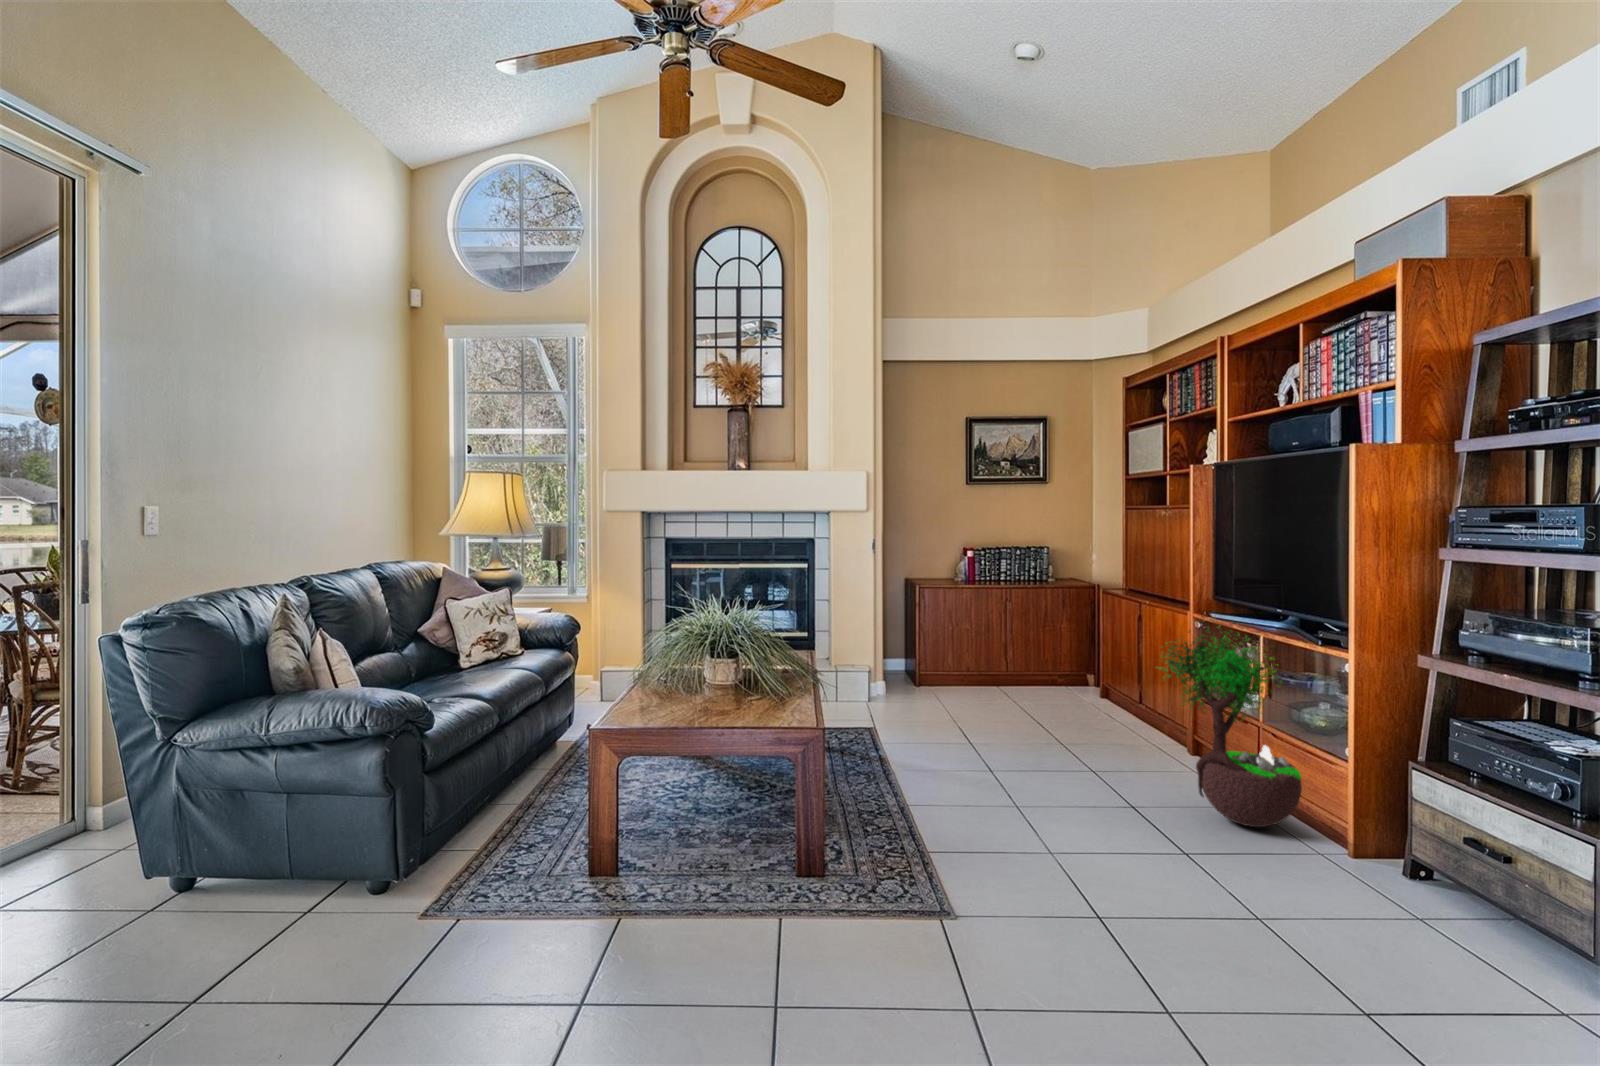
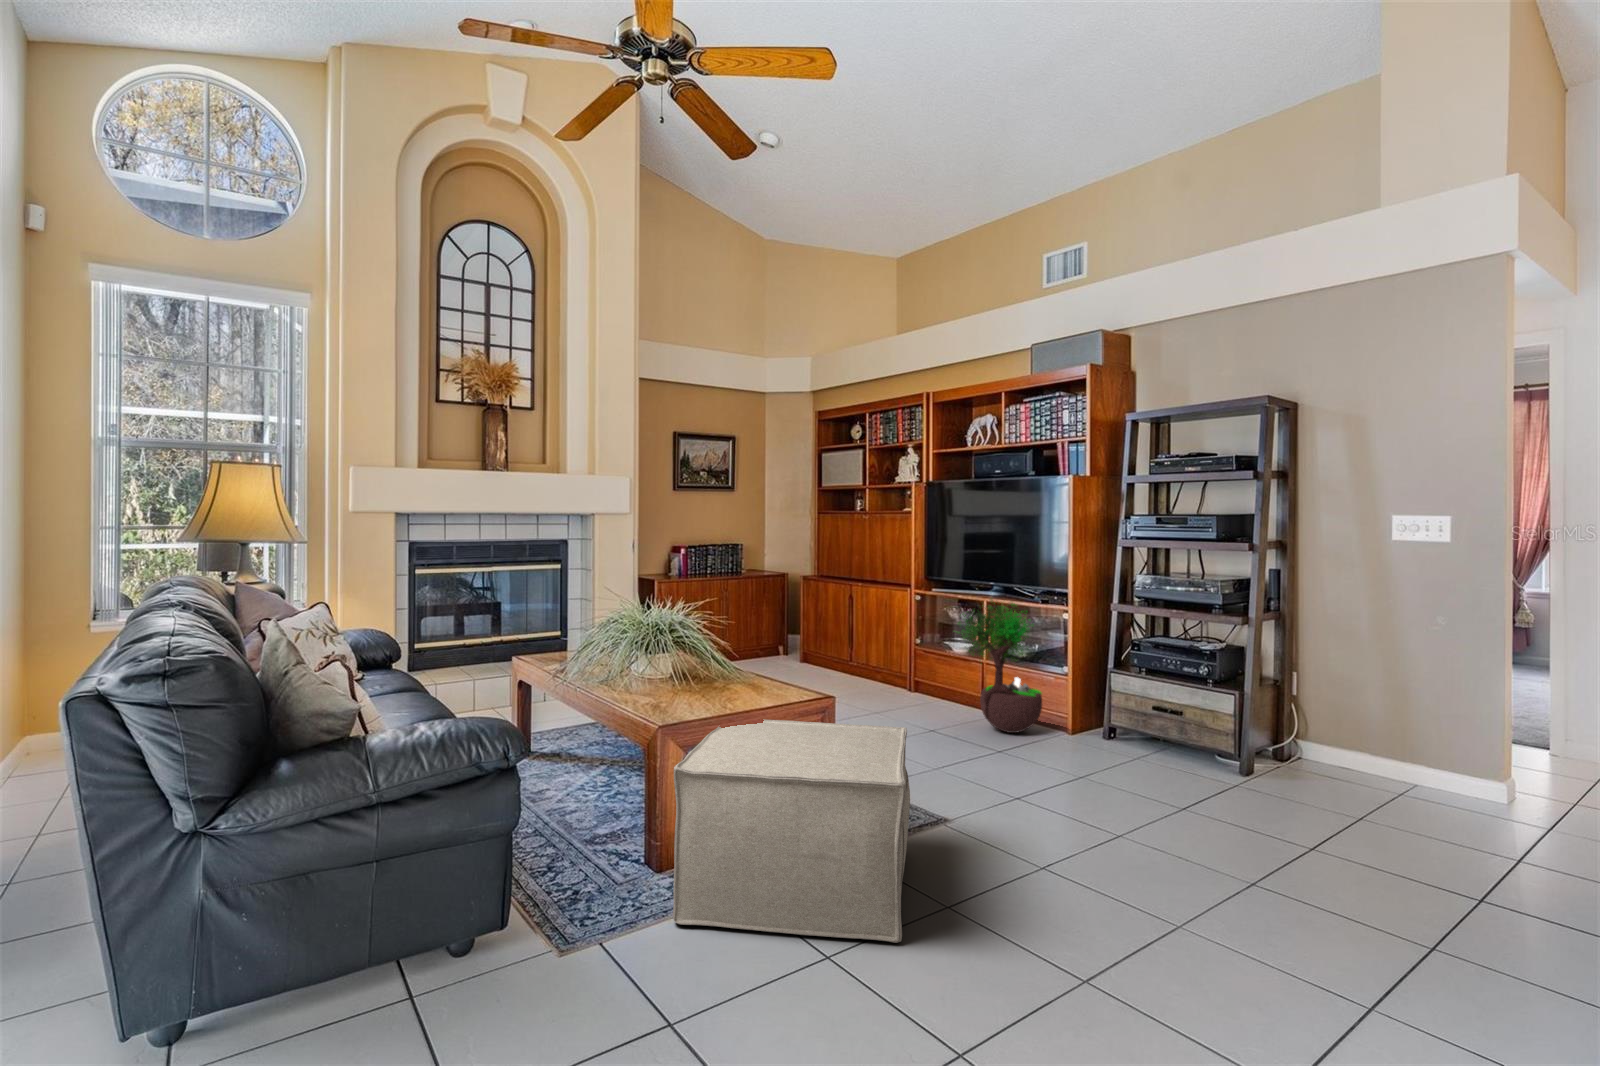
ottoman: none [494,727,809,1020] -> present [673,720,910,943]

